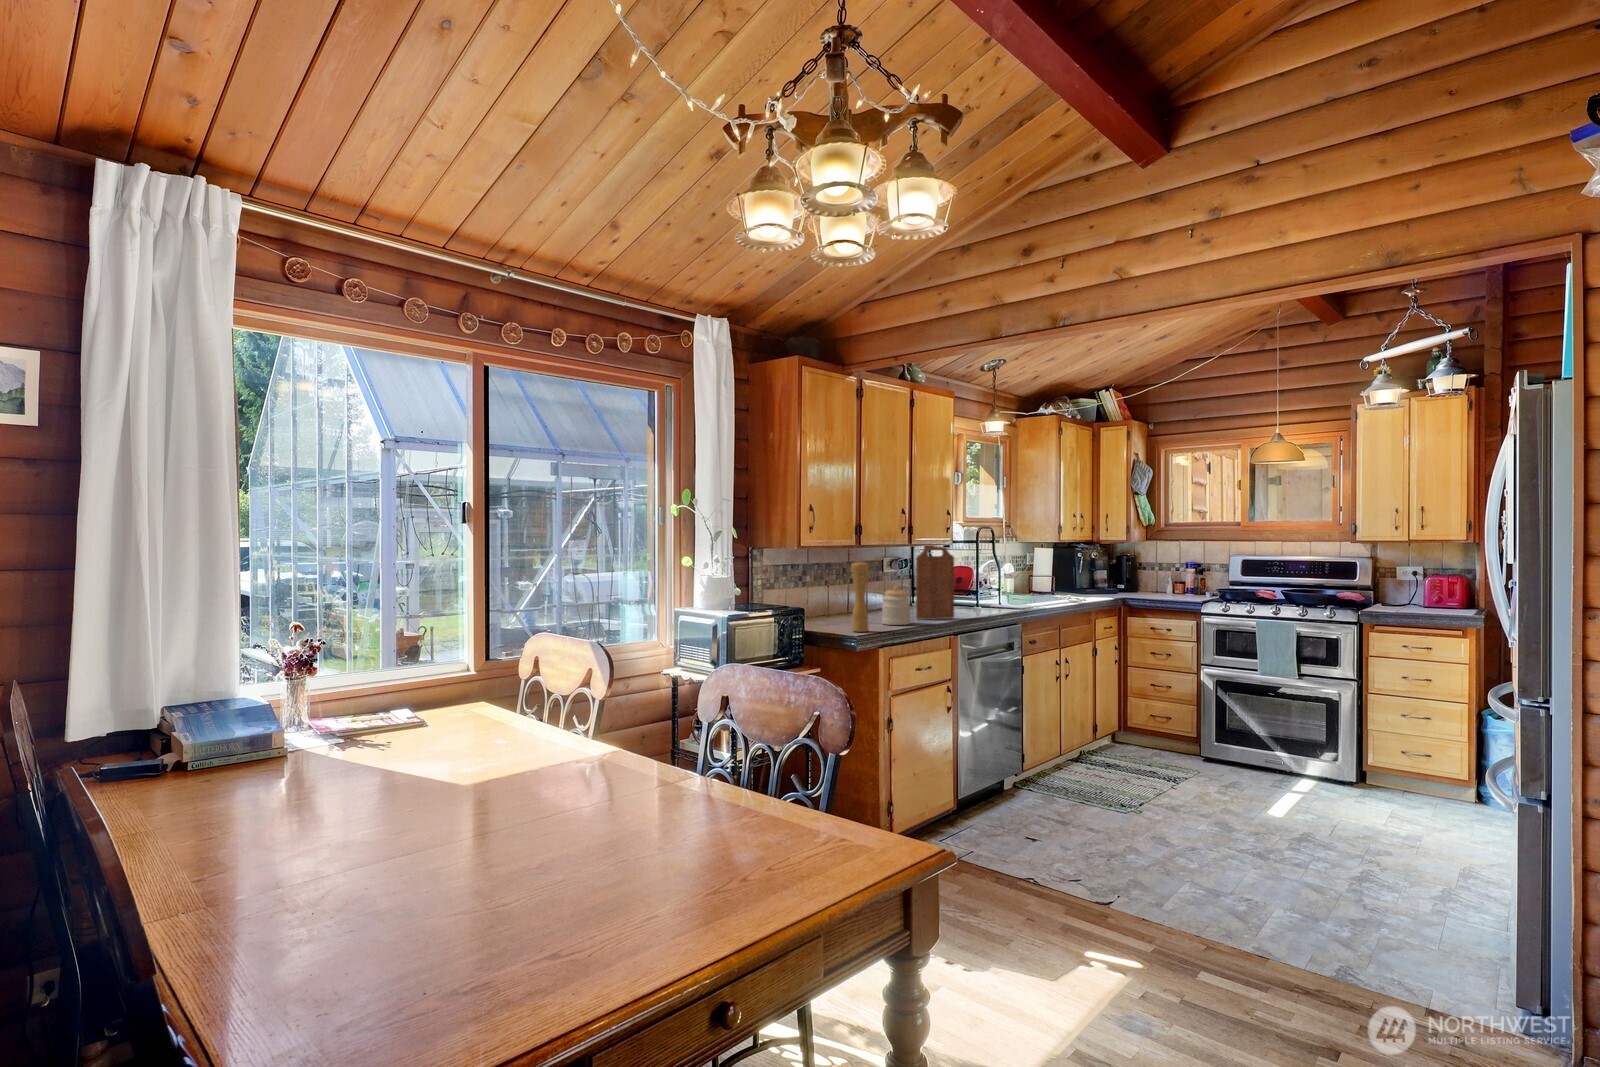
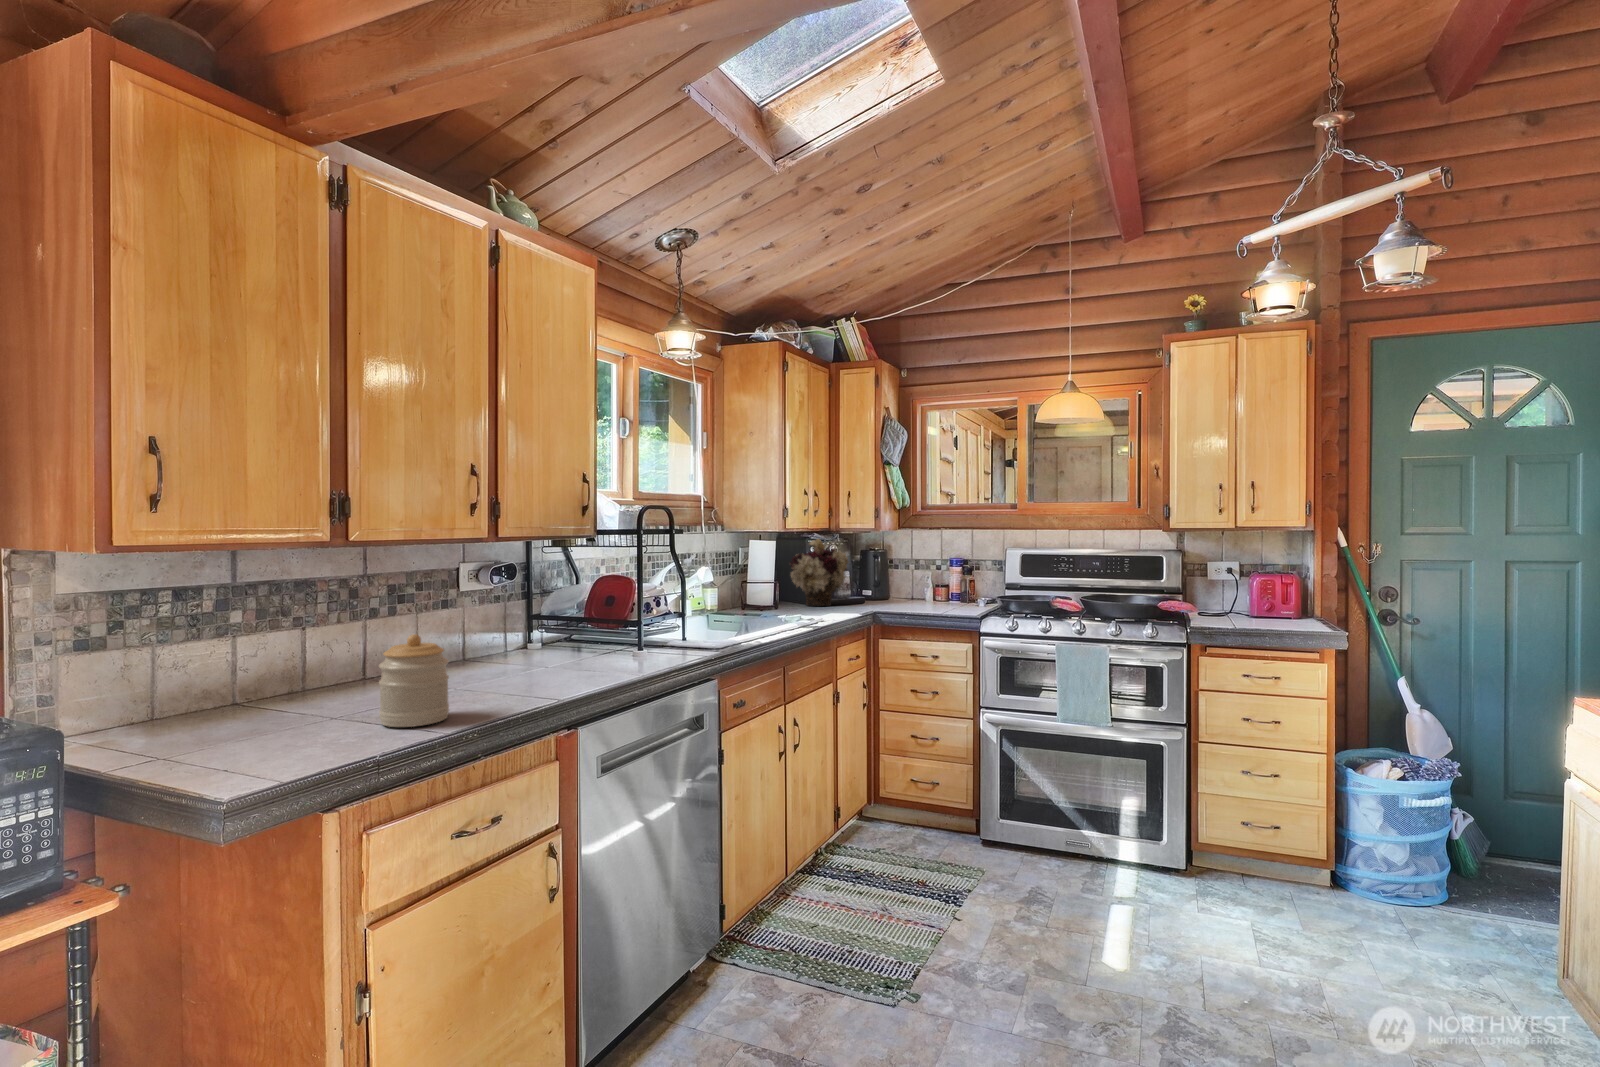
cutting board: present [916,546,954,619] -> none [481,544,570,698]
flower arrangement: none [1063,547,1107,594] -> present [790,539,848,606]
pepper mill: present [851,562,869,632] -> none [239,587,293,773]

